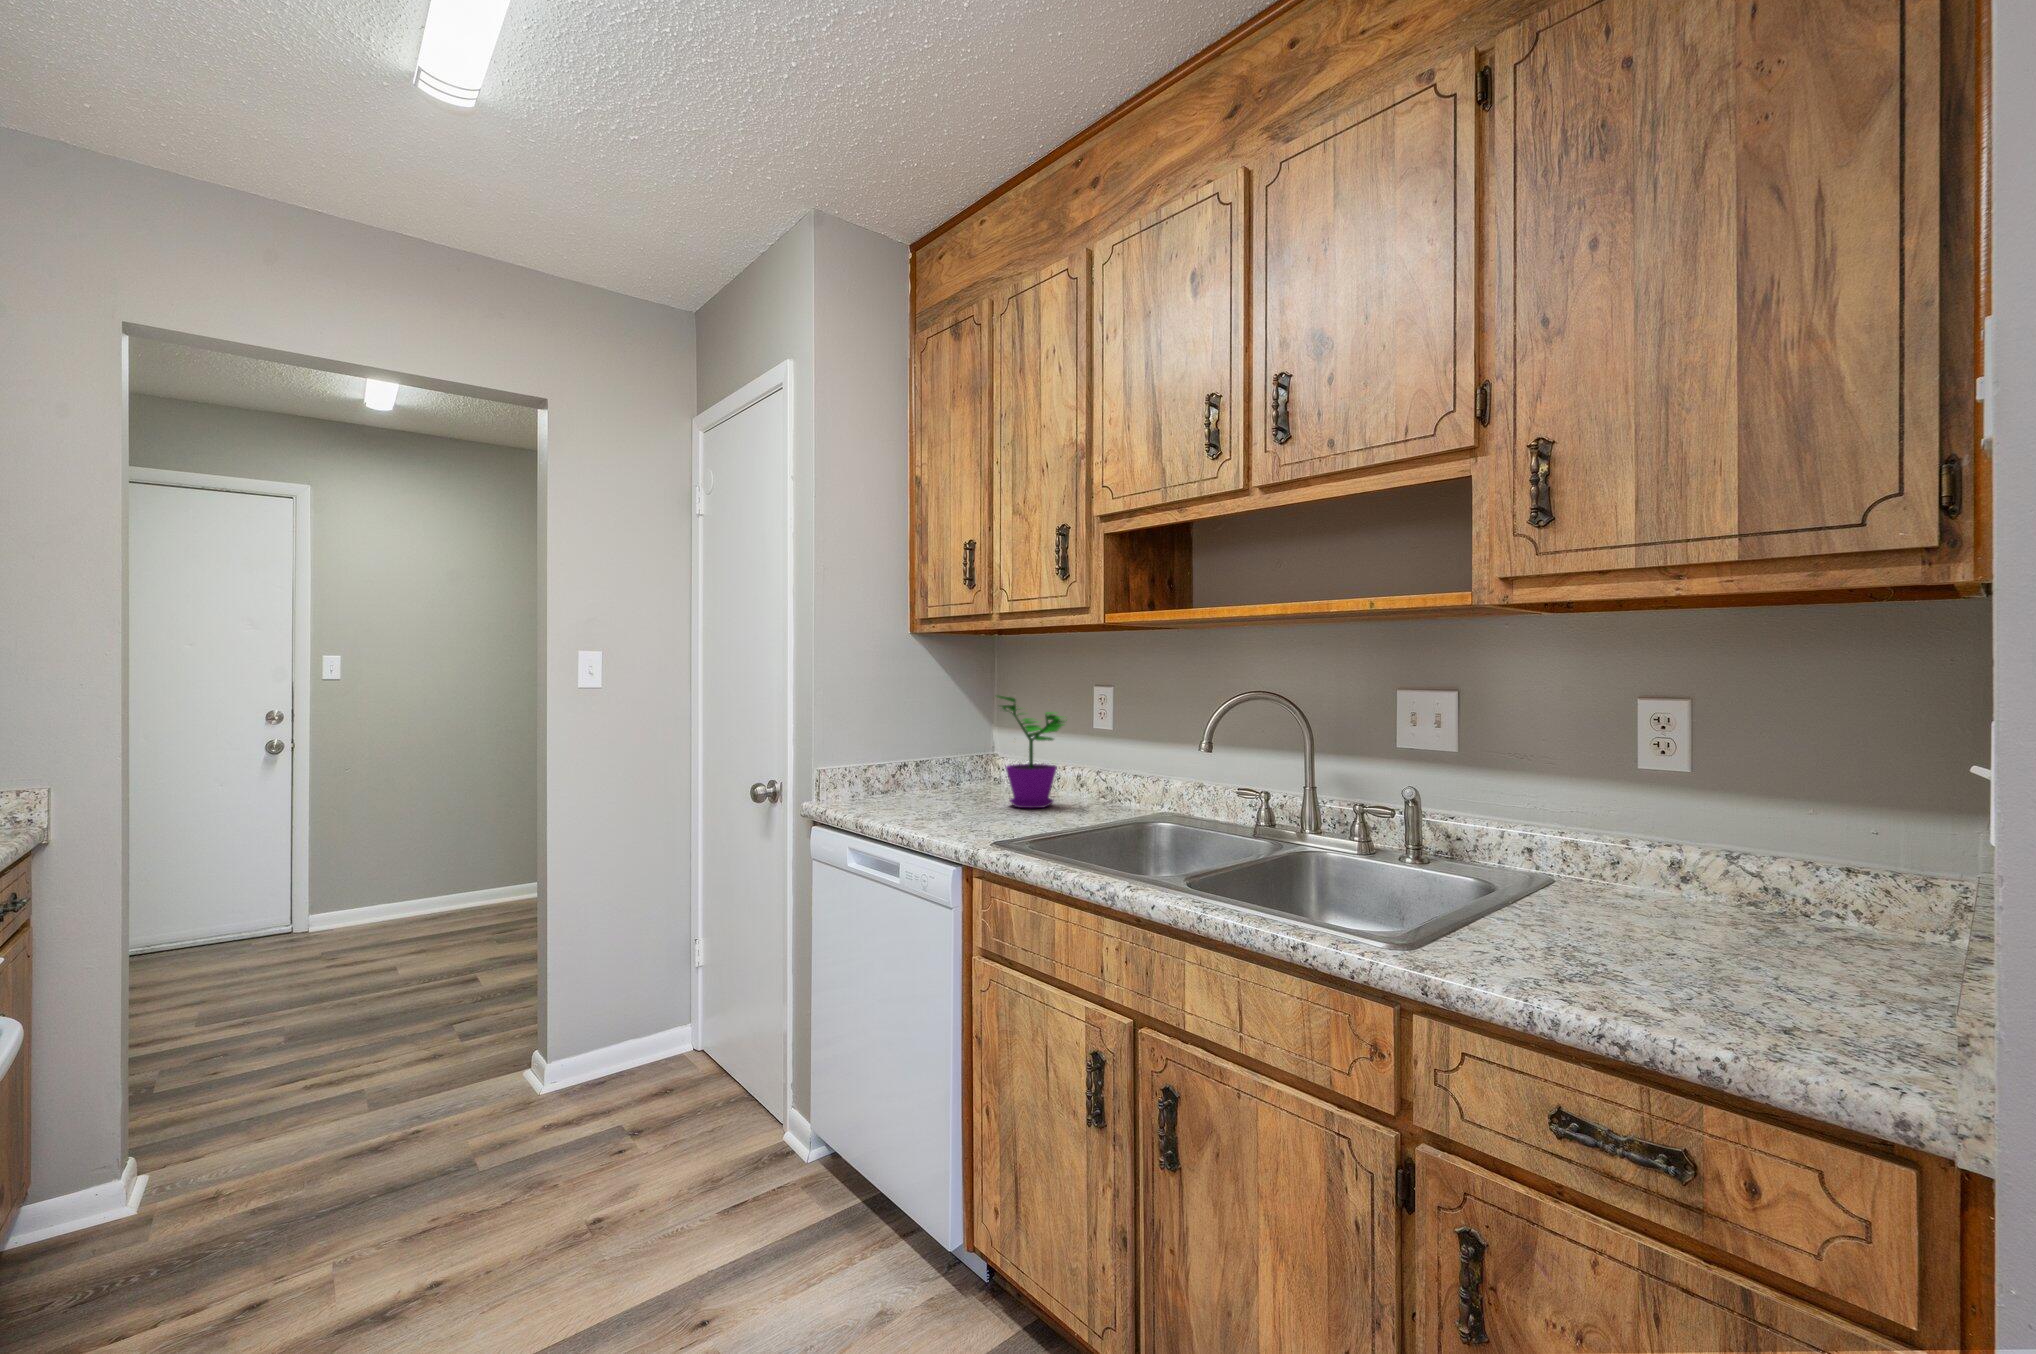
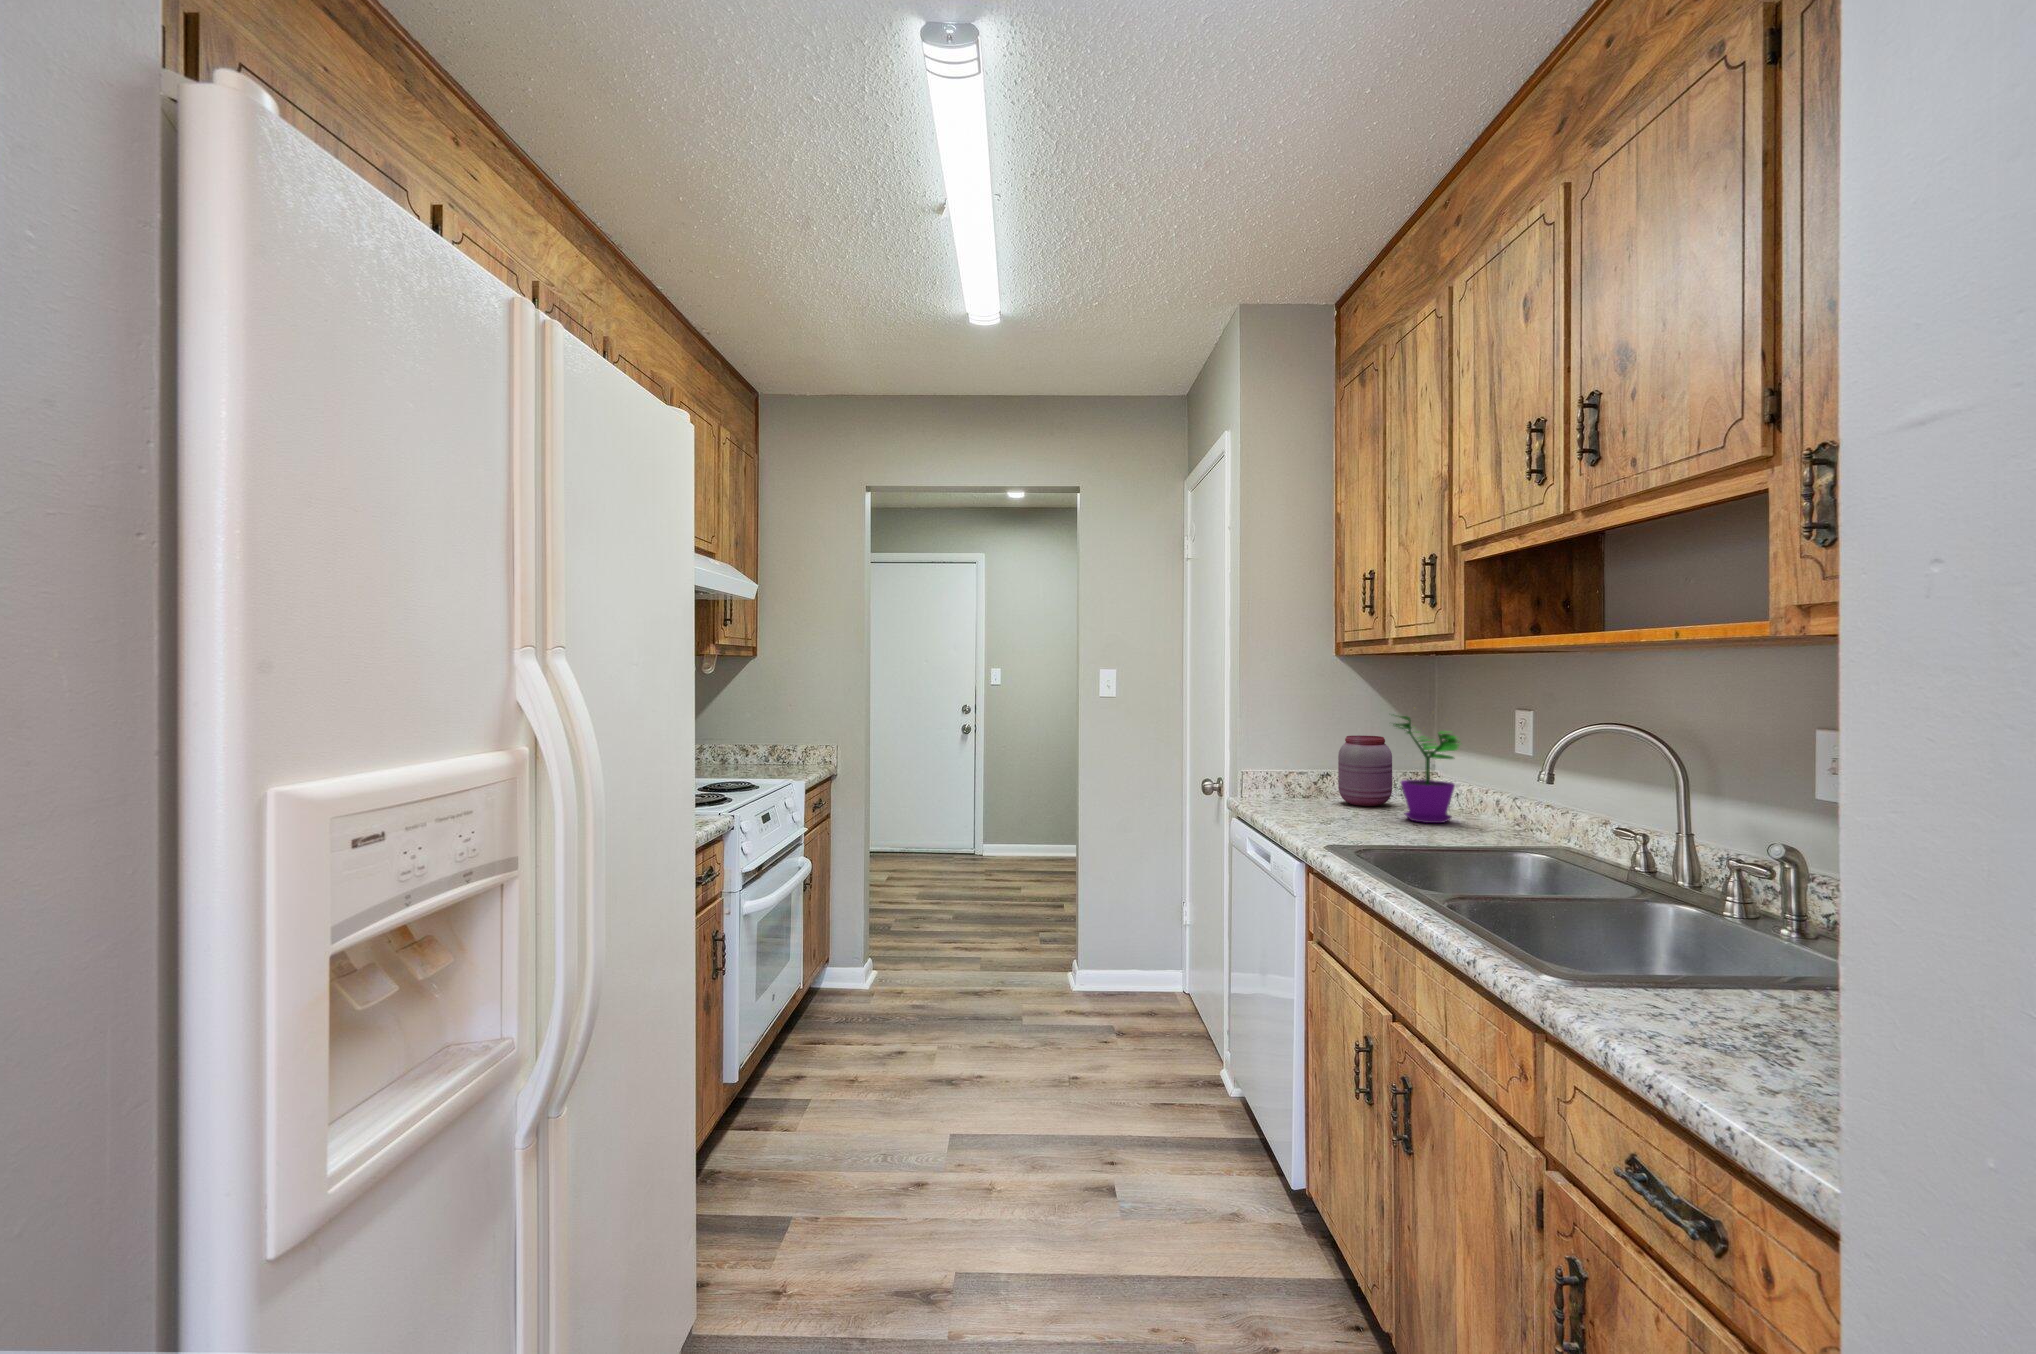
jar: none [923,721,978,798] -> present [1338,735,1392,806]

